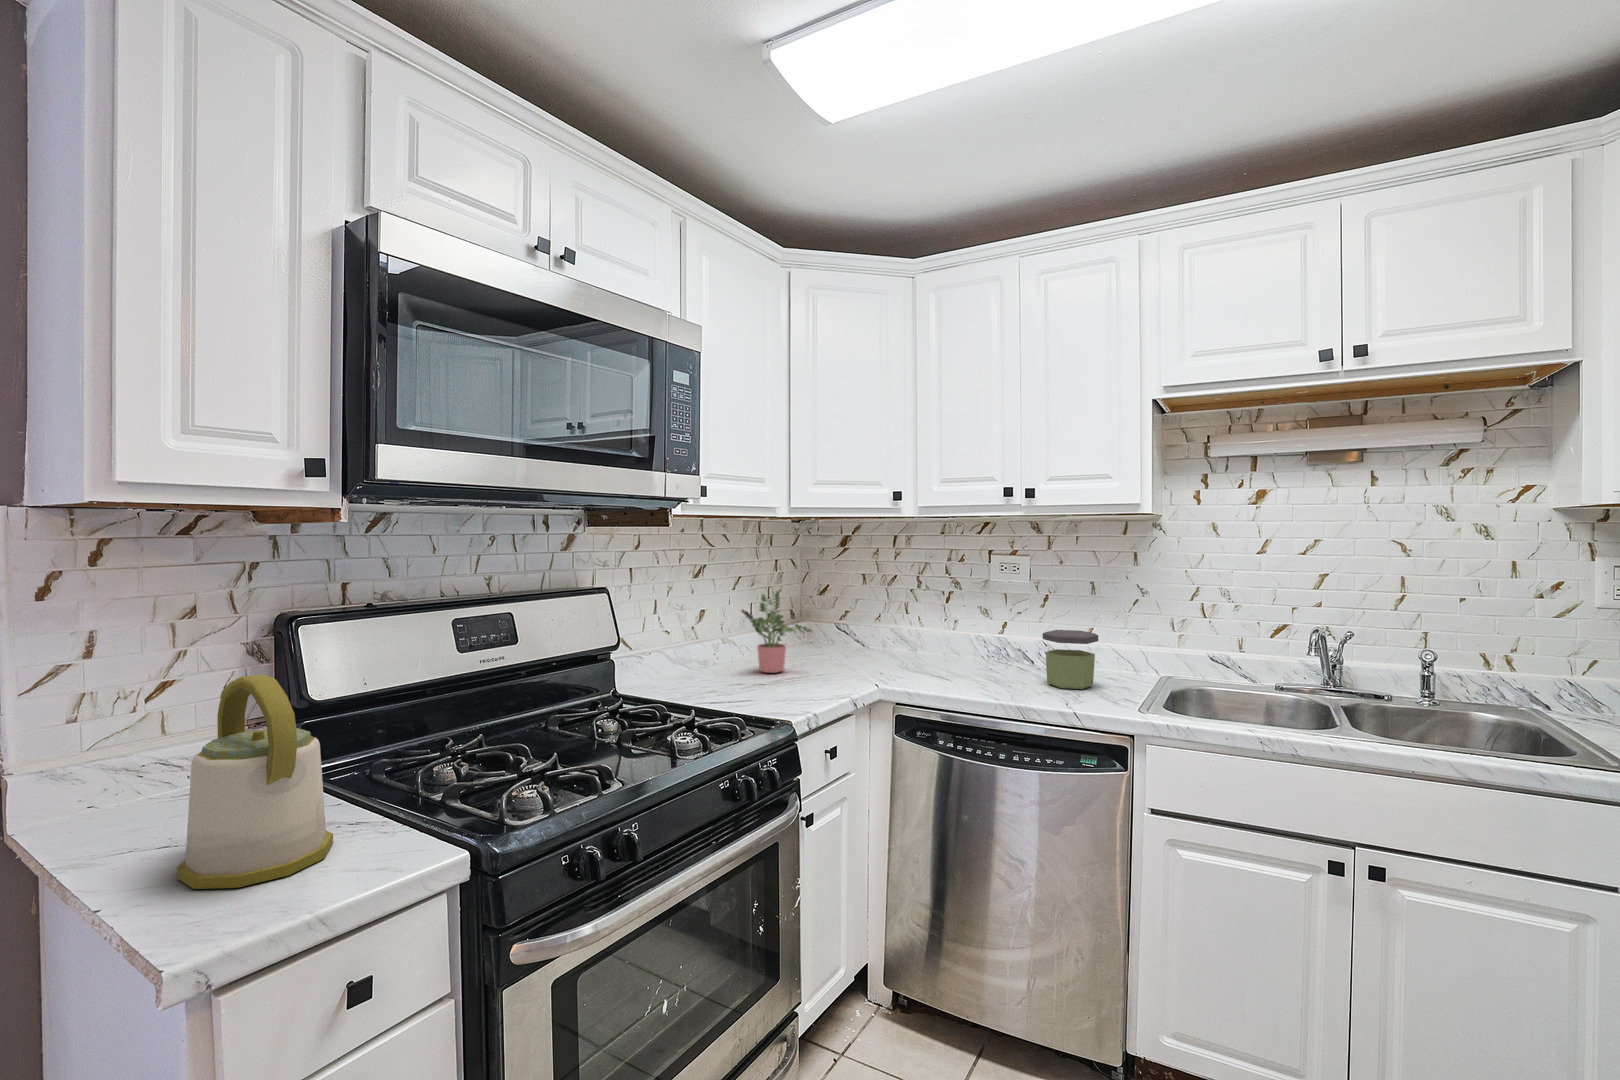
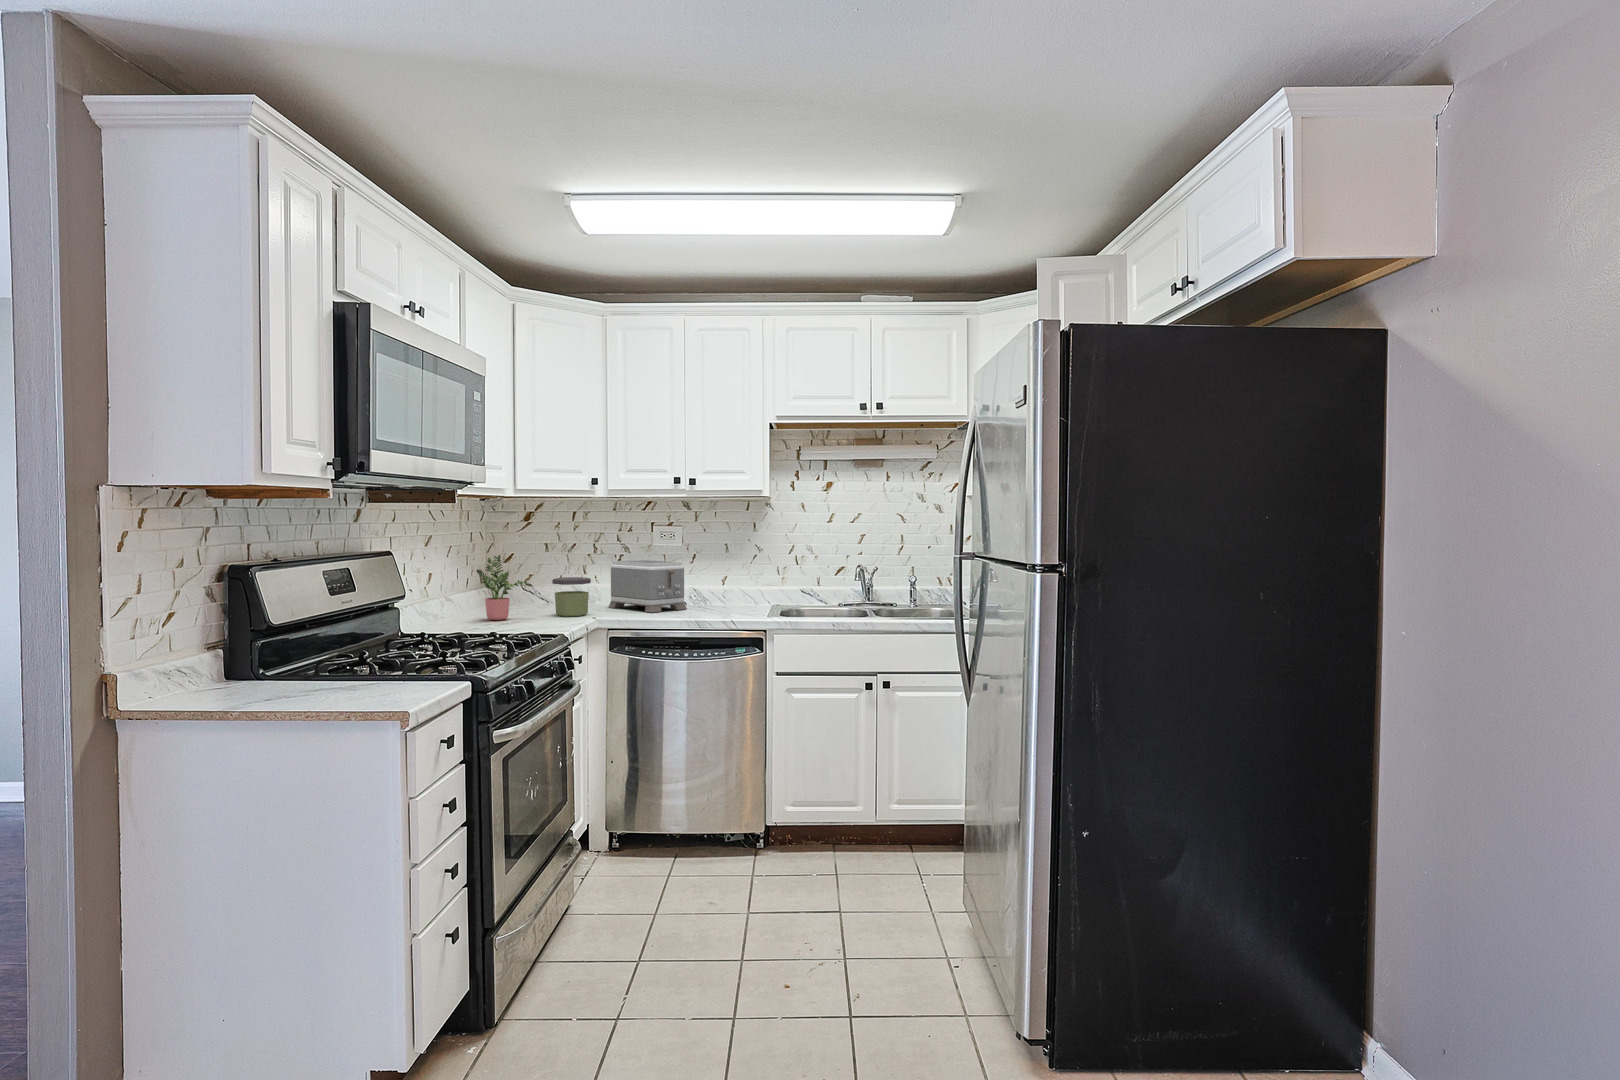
toaster: none [926,599,1025,677] -> present [609,560,687,613]
jar: present [1043,630,1098,689] -> present [552,577,591,616]
kettle: present [177,674,333,889] -> none [283,586,379,705]

